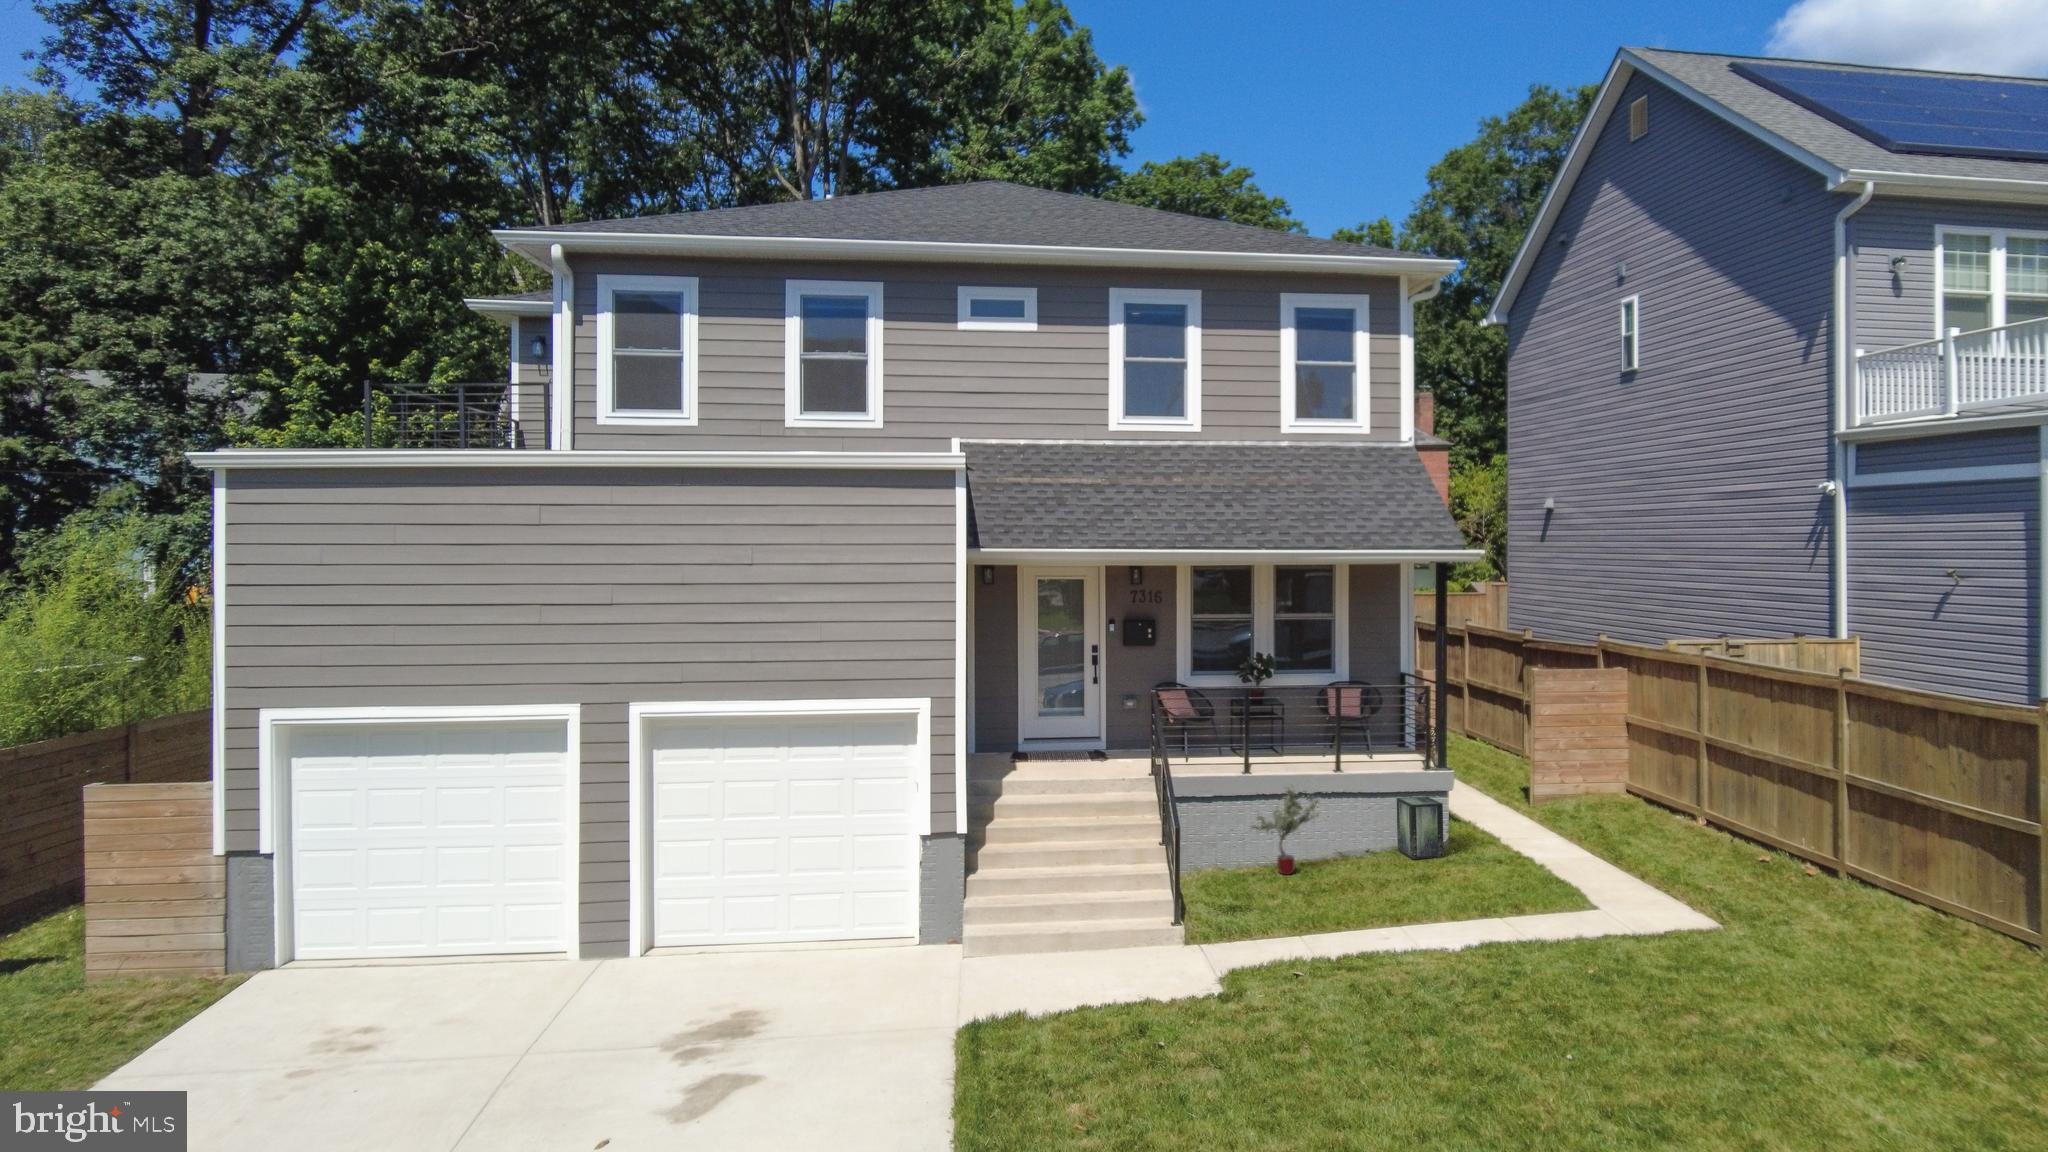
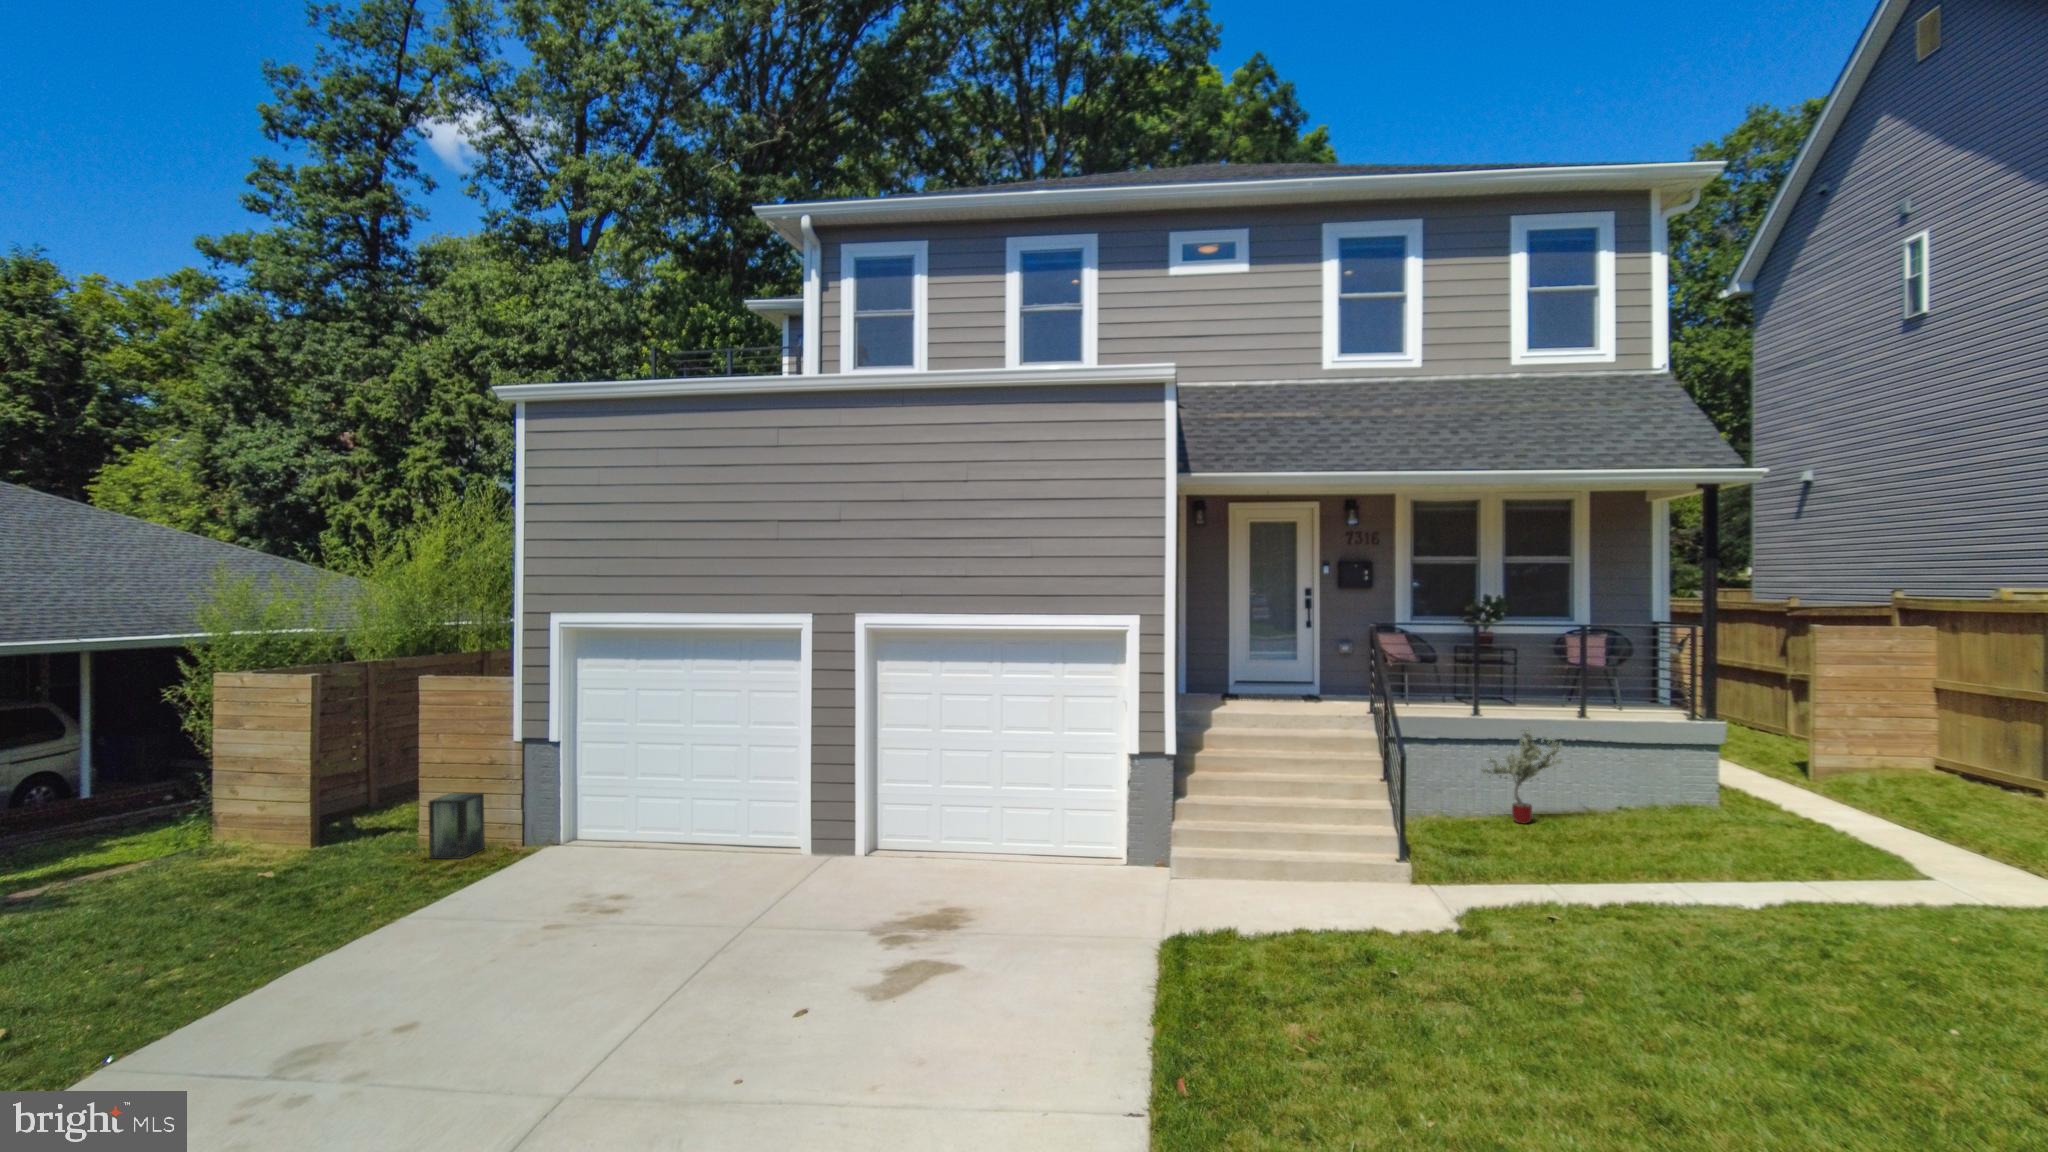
storage box: present [1397,797,1444,859] -> present [428,793,485,859]

